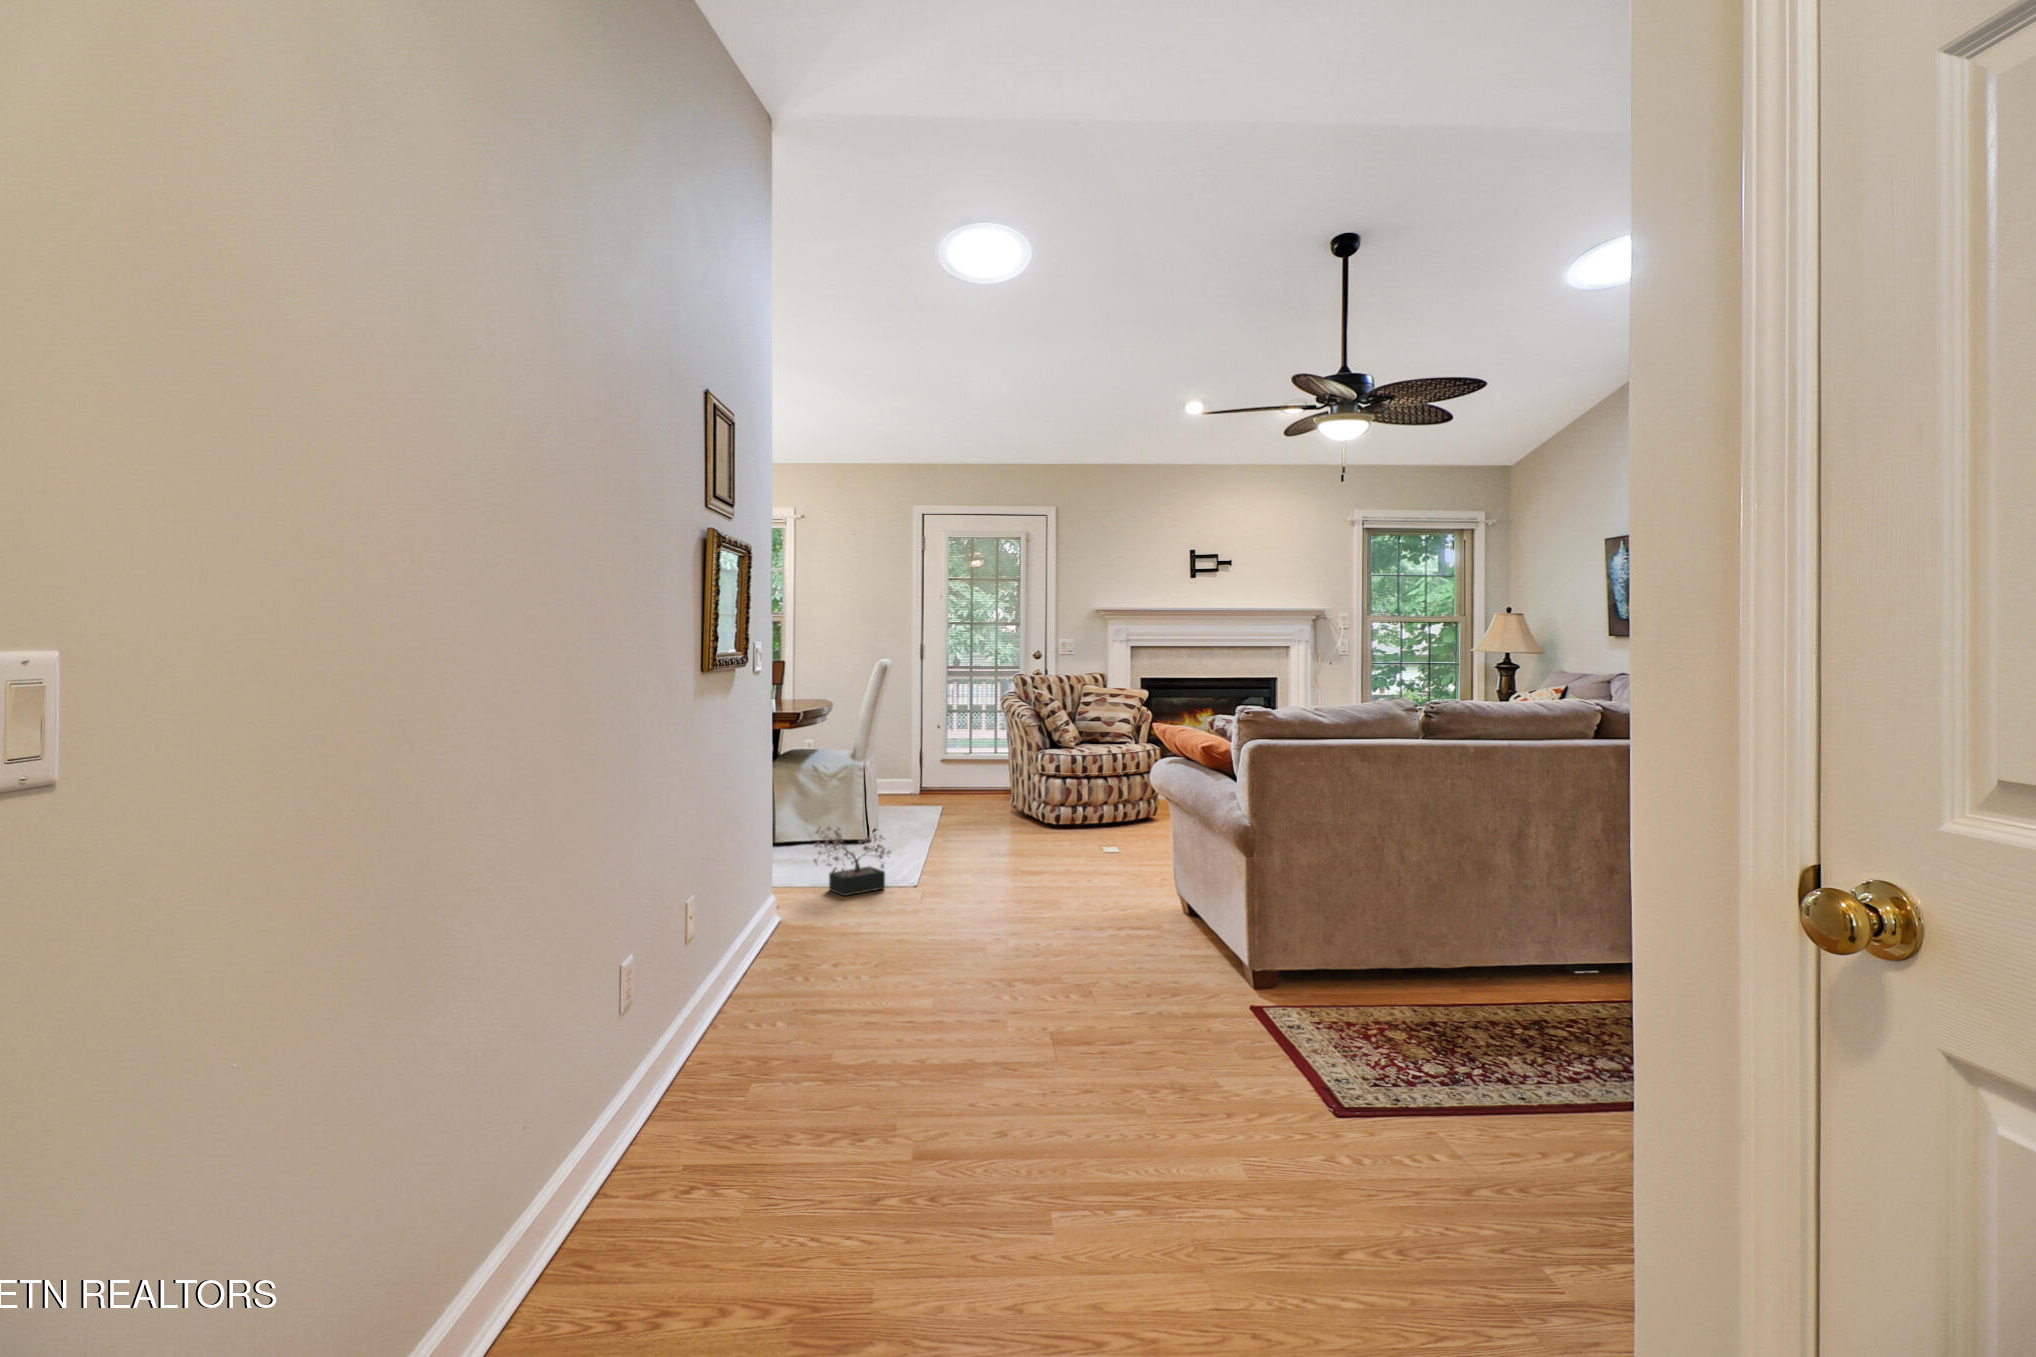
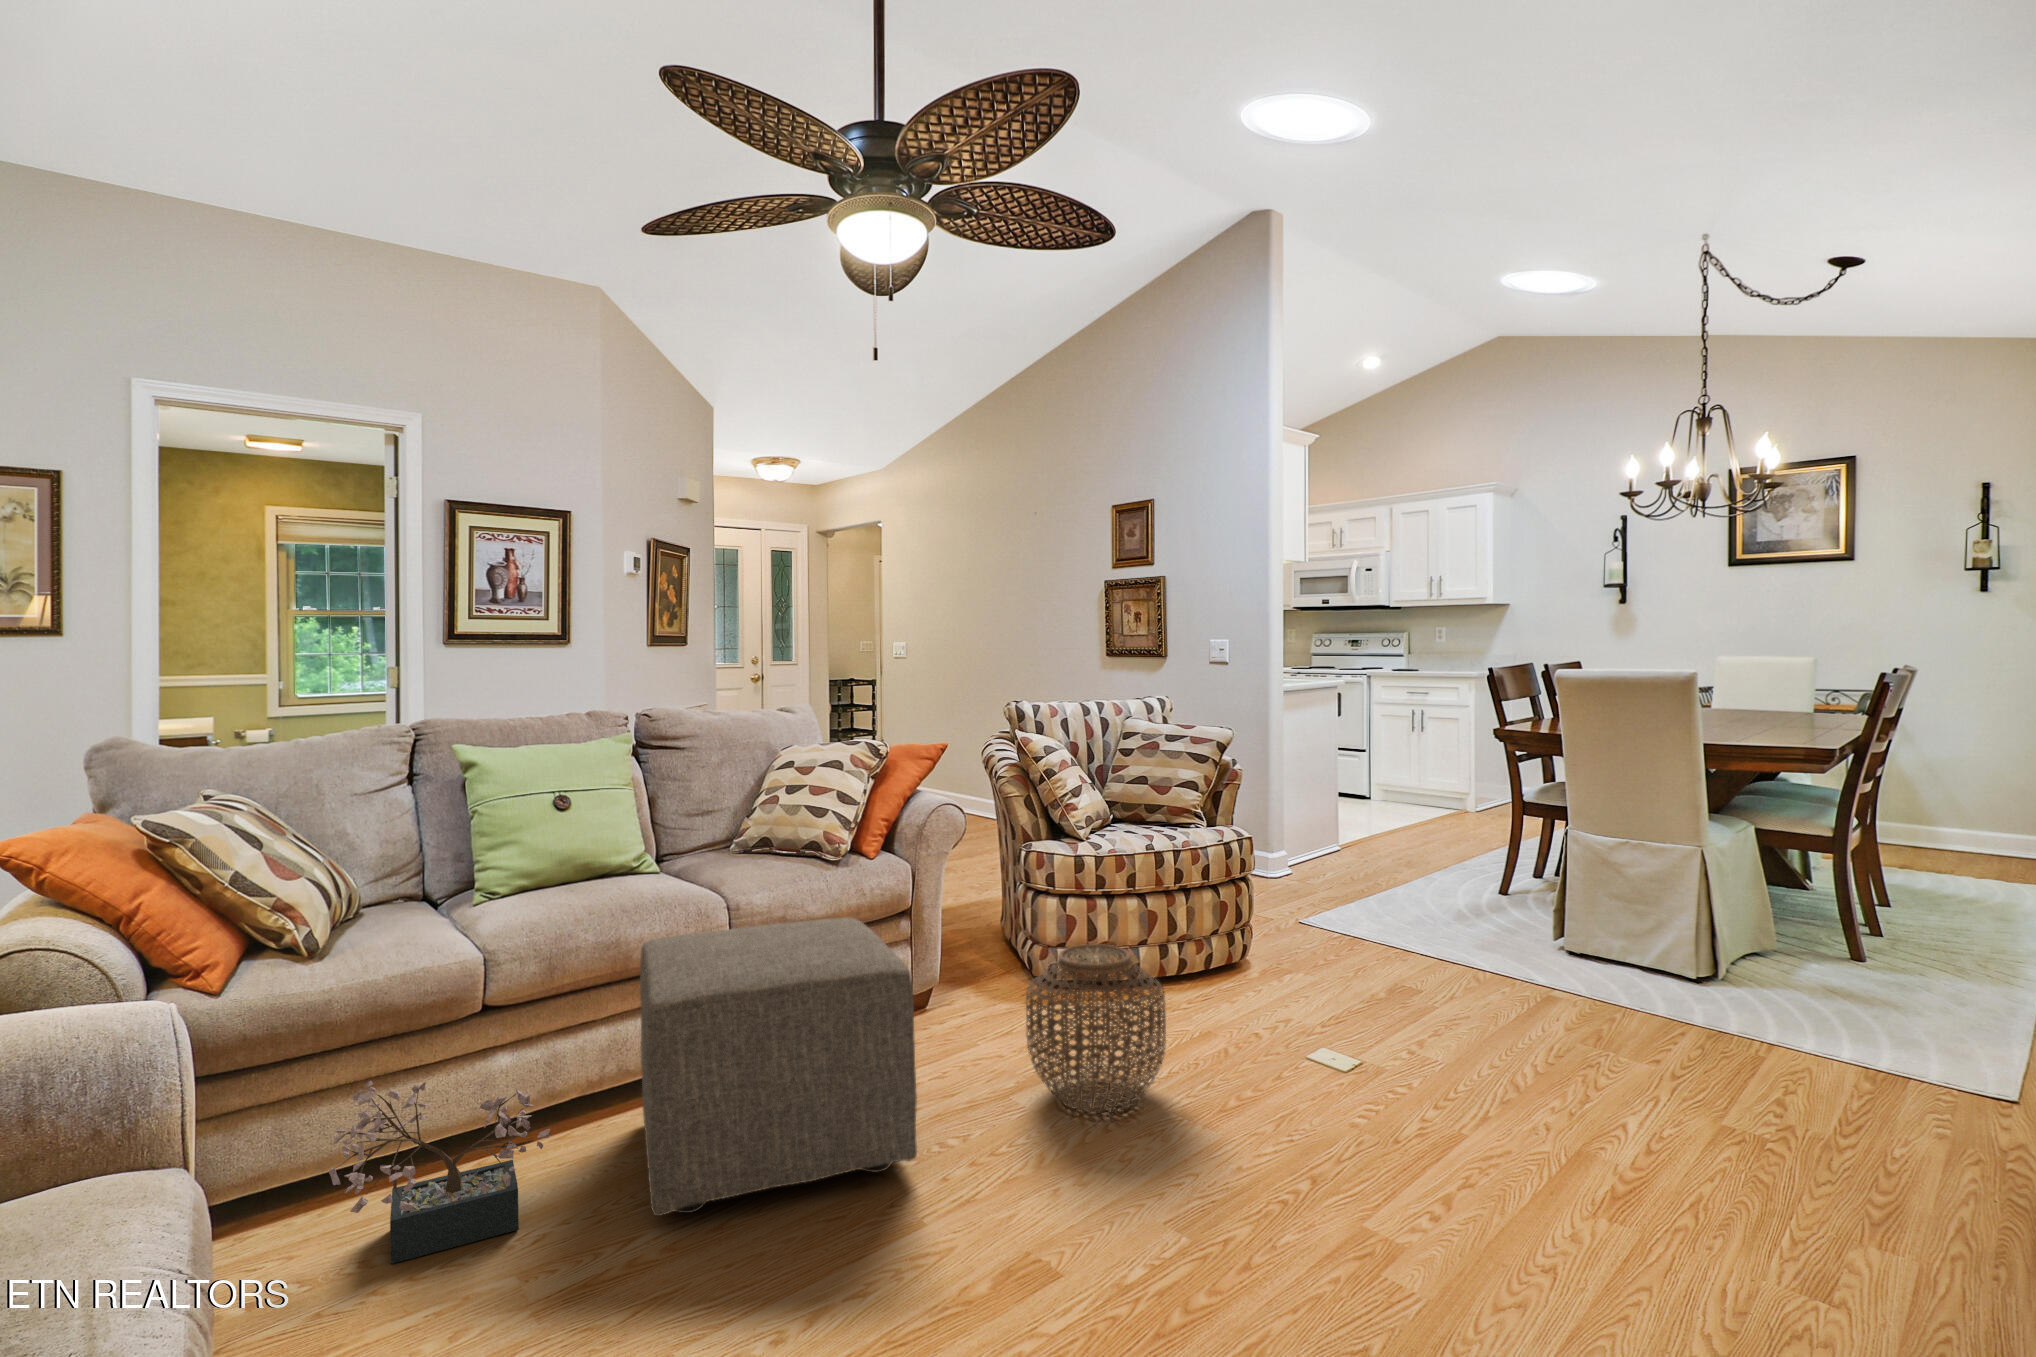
ottoman: none [899,773,1042,884] -> present [640,918,917,1216]
woven basket: none [1072,786,1138,860] -> present [1026,944,1166,1113]

